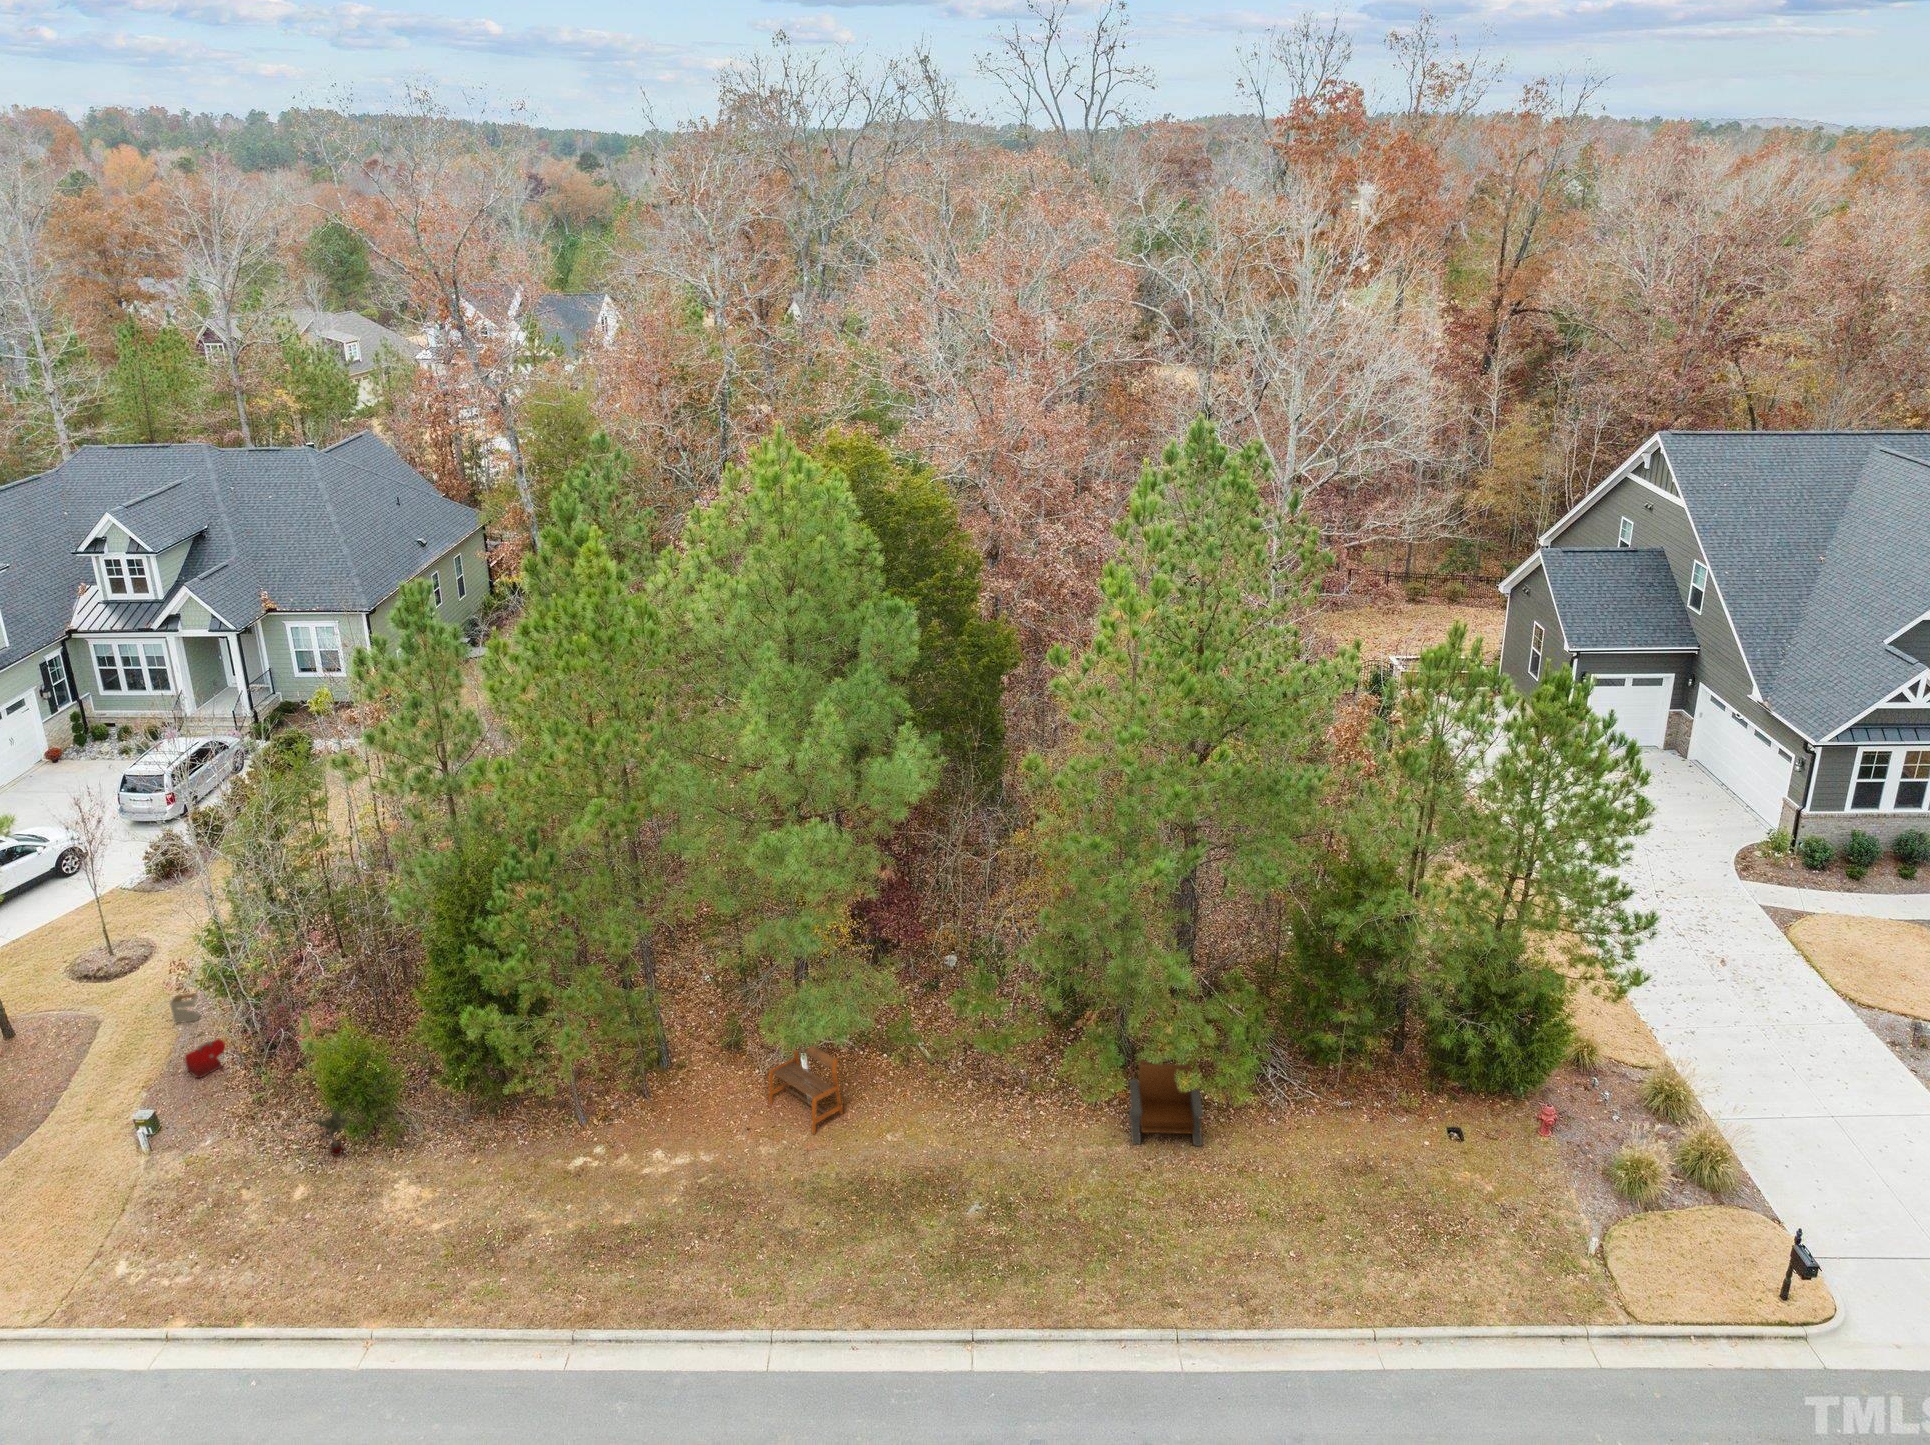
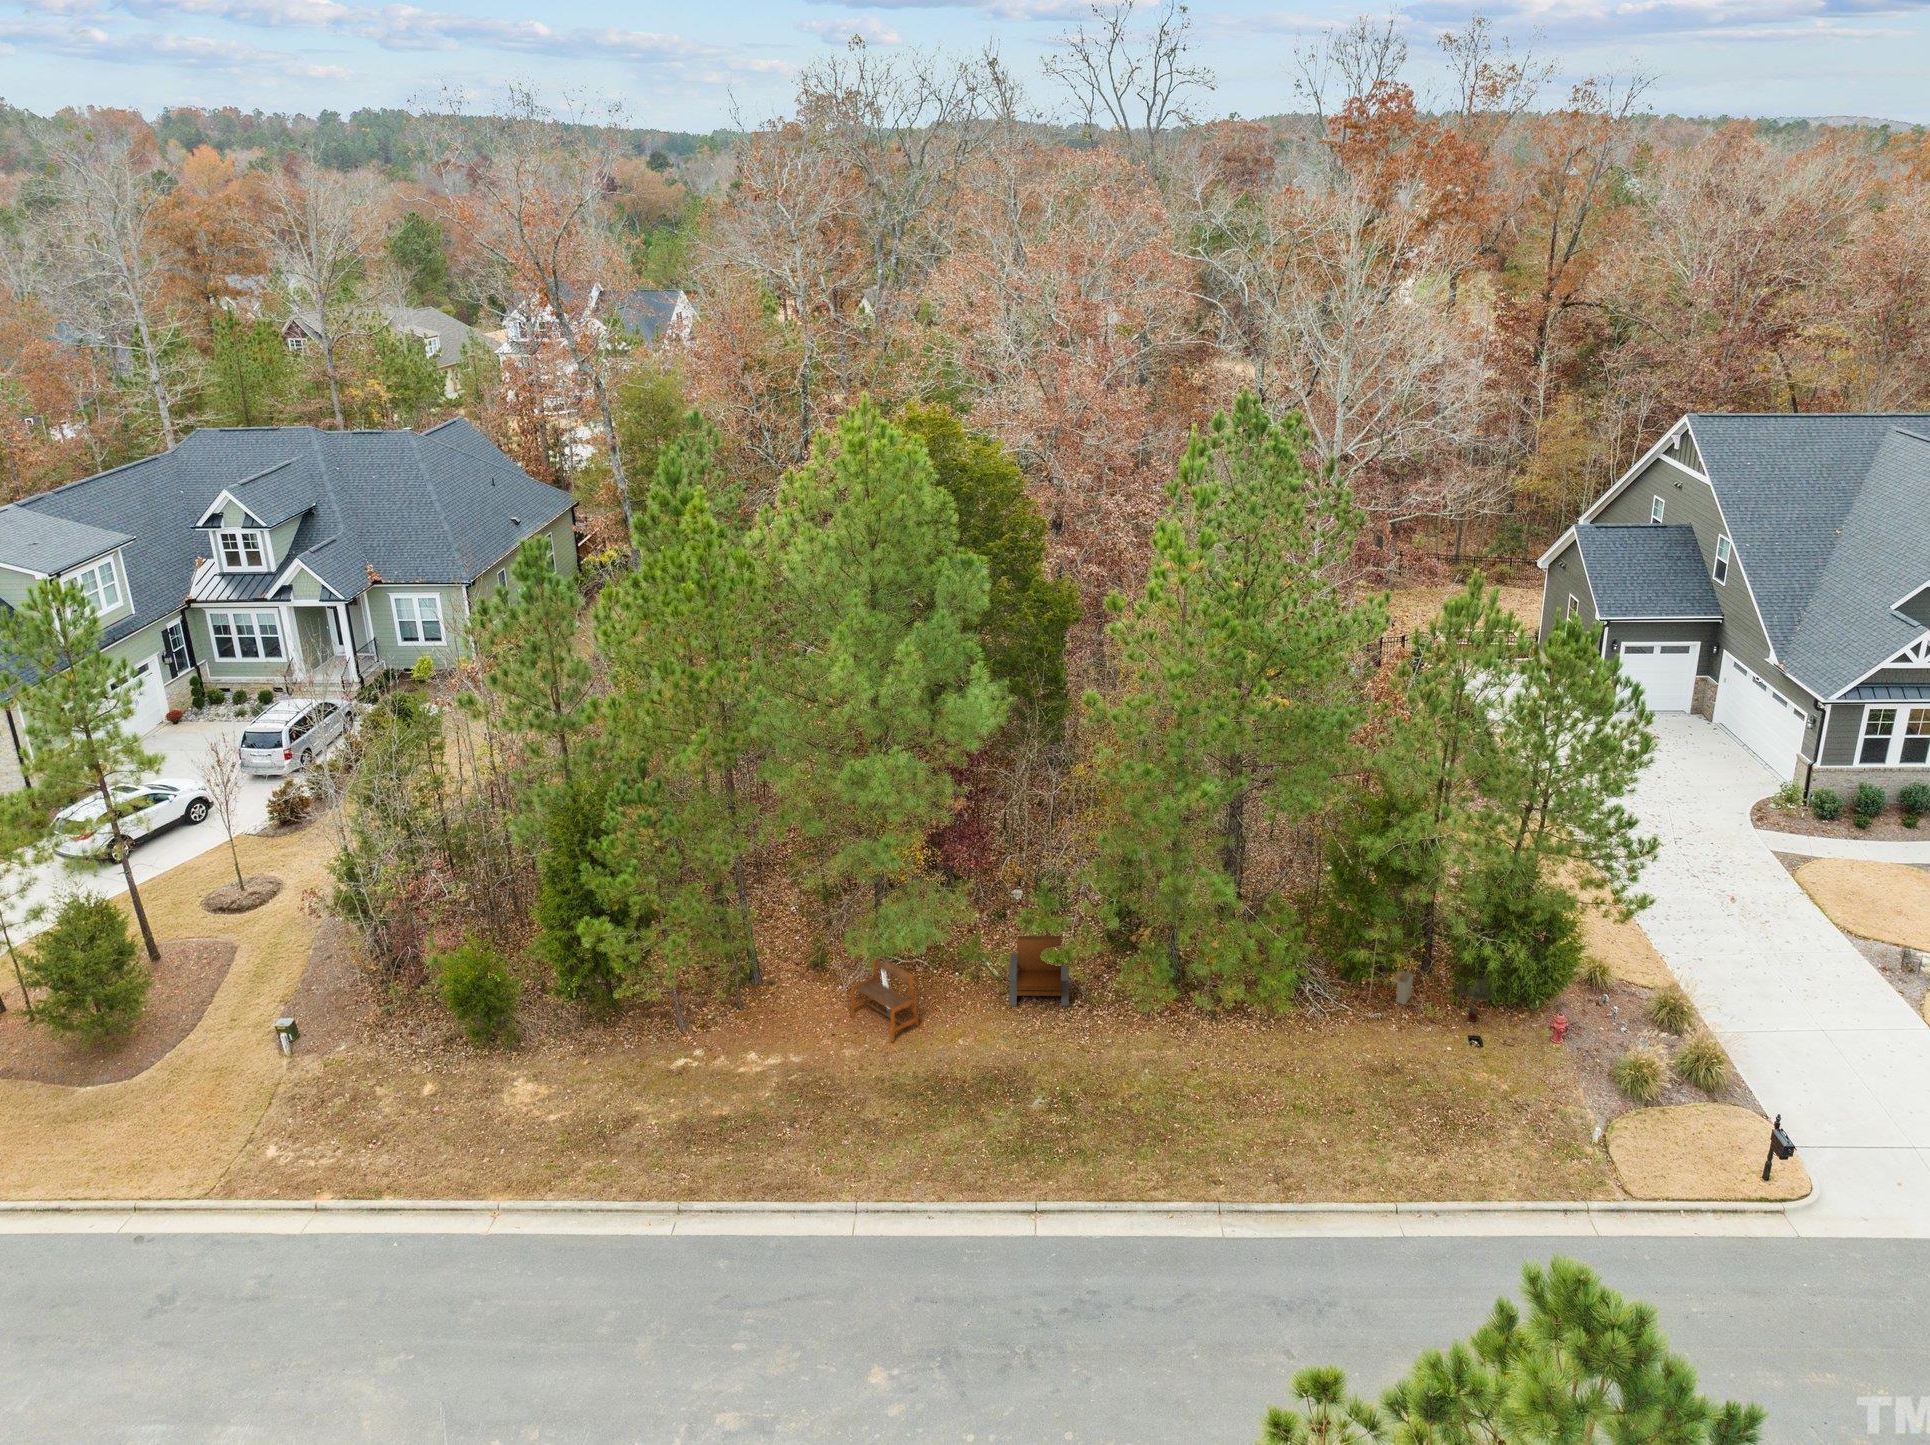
storage bin: present [170,993,200,1023] -> present [1393,971,1413,1005]
toolbox: present [185,1039,225,1078] -> none [318,960,359,995]
lounge chair: present [1129,1060,1204,1146] -> present [1009,936,1069,1006]
potted tree: present [315,1105,351,1156] -> present [1456,976,1497,1022]

